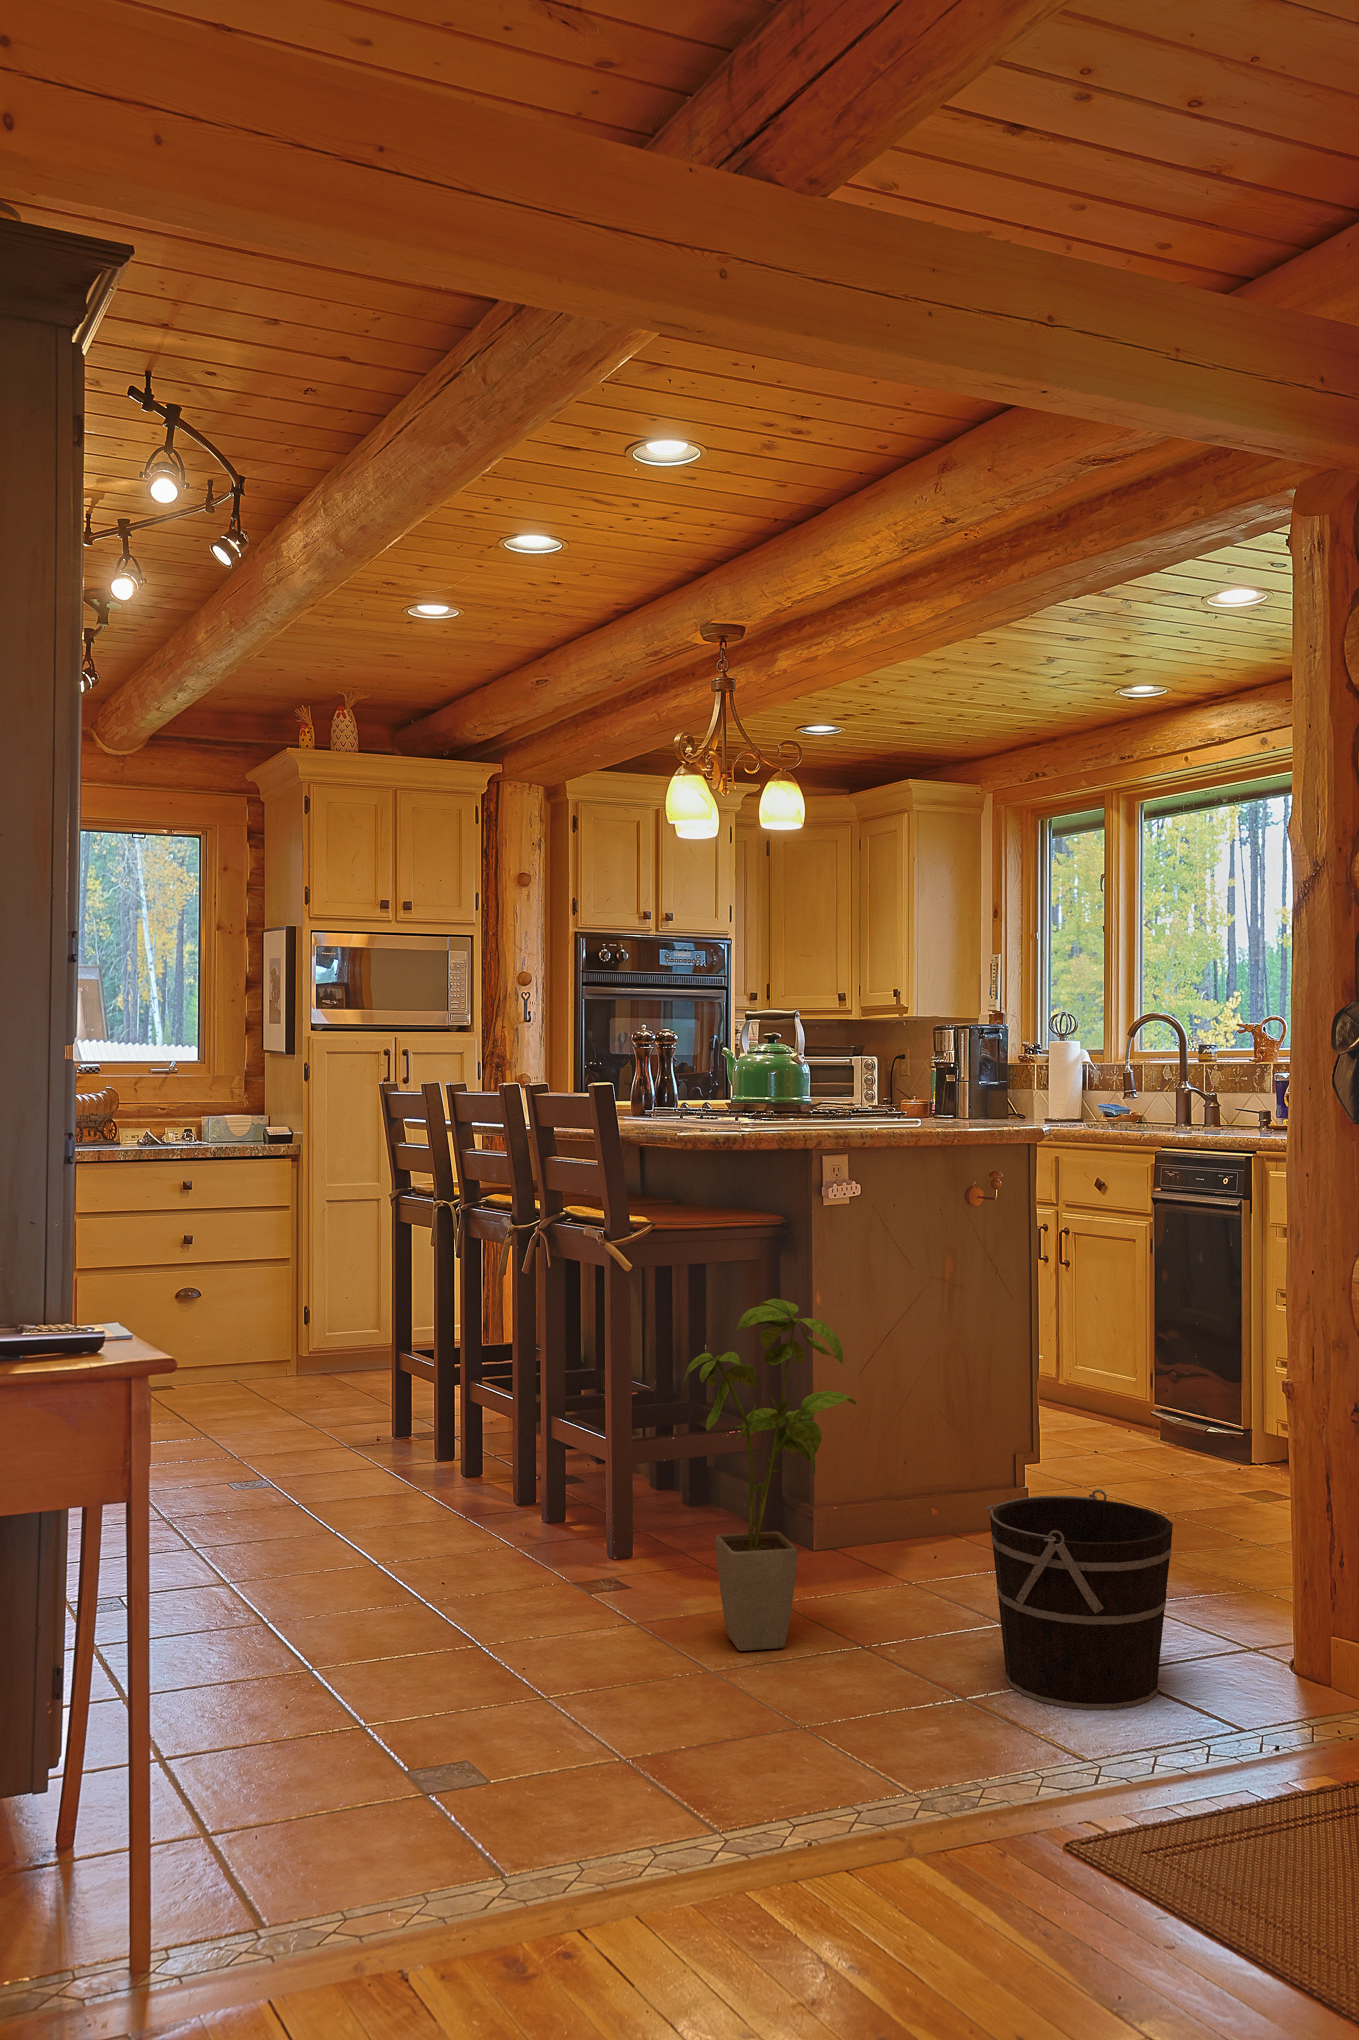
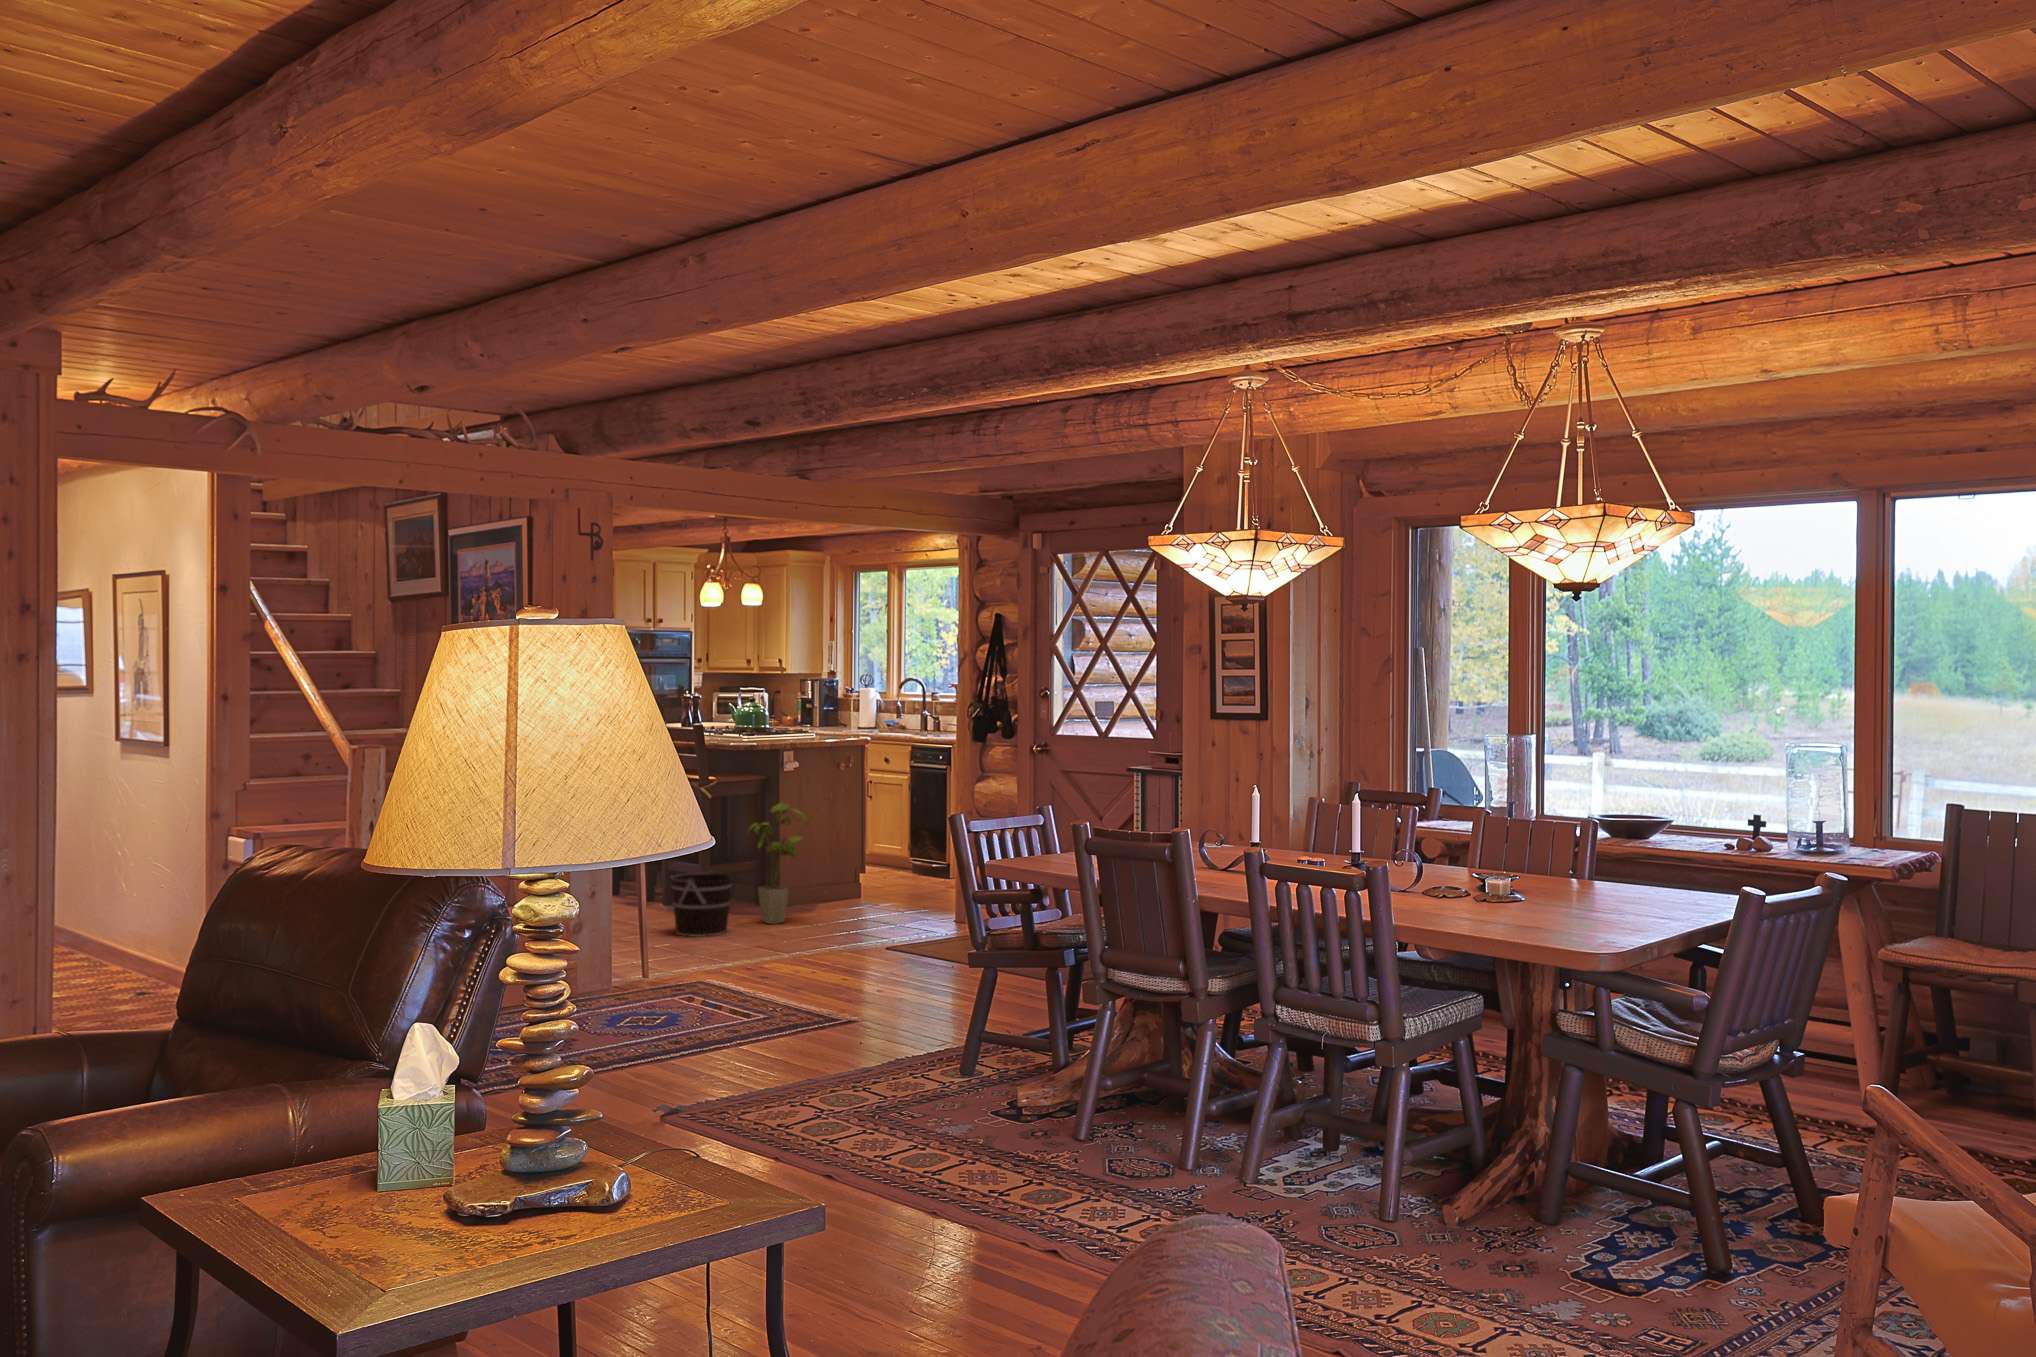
bucket: present [986,1489,1173,1710] -> present [671,873,732,937]

